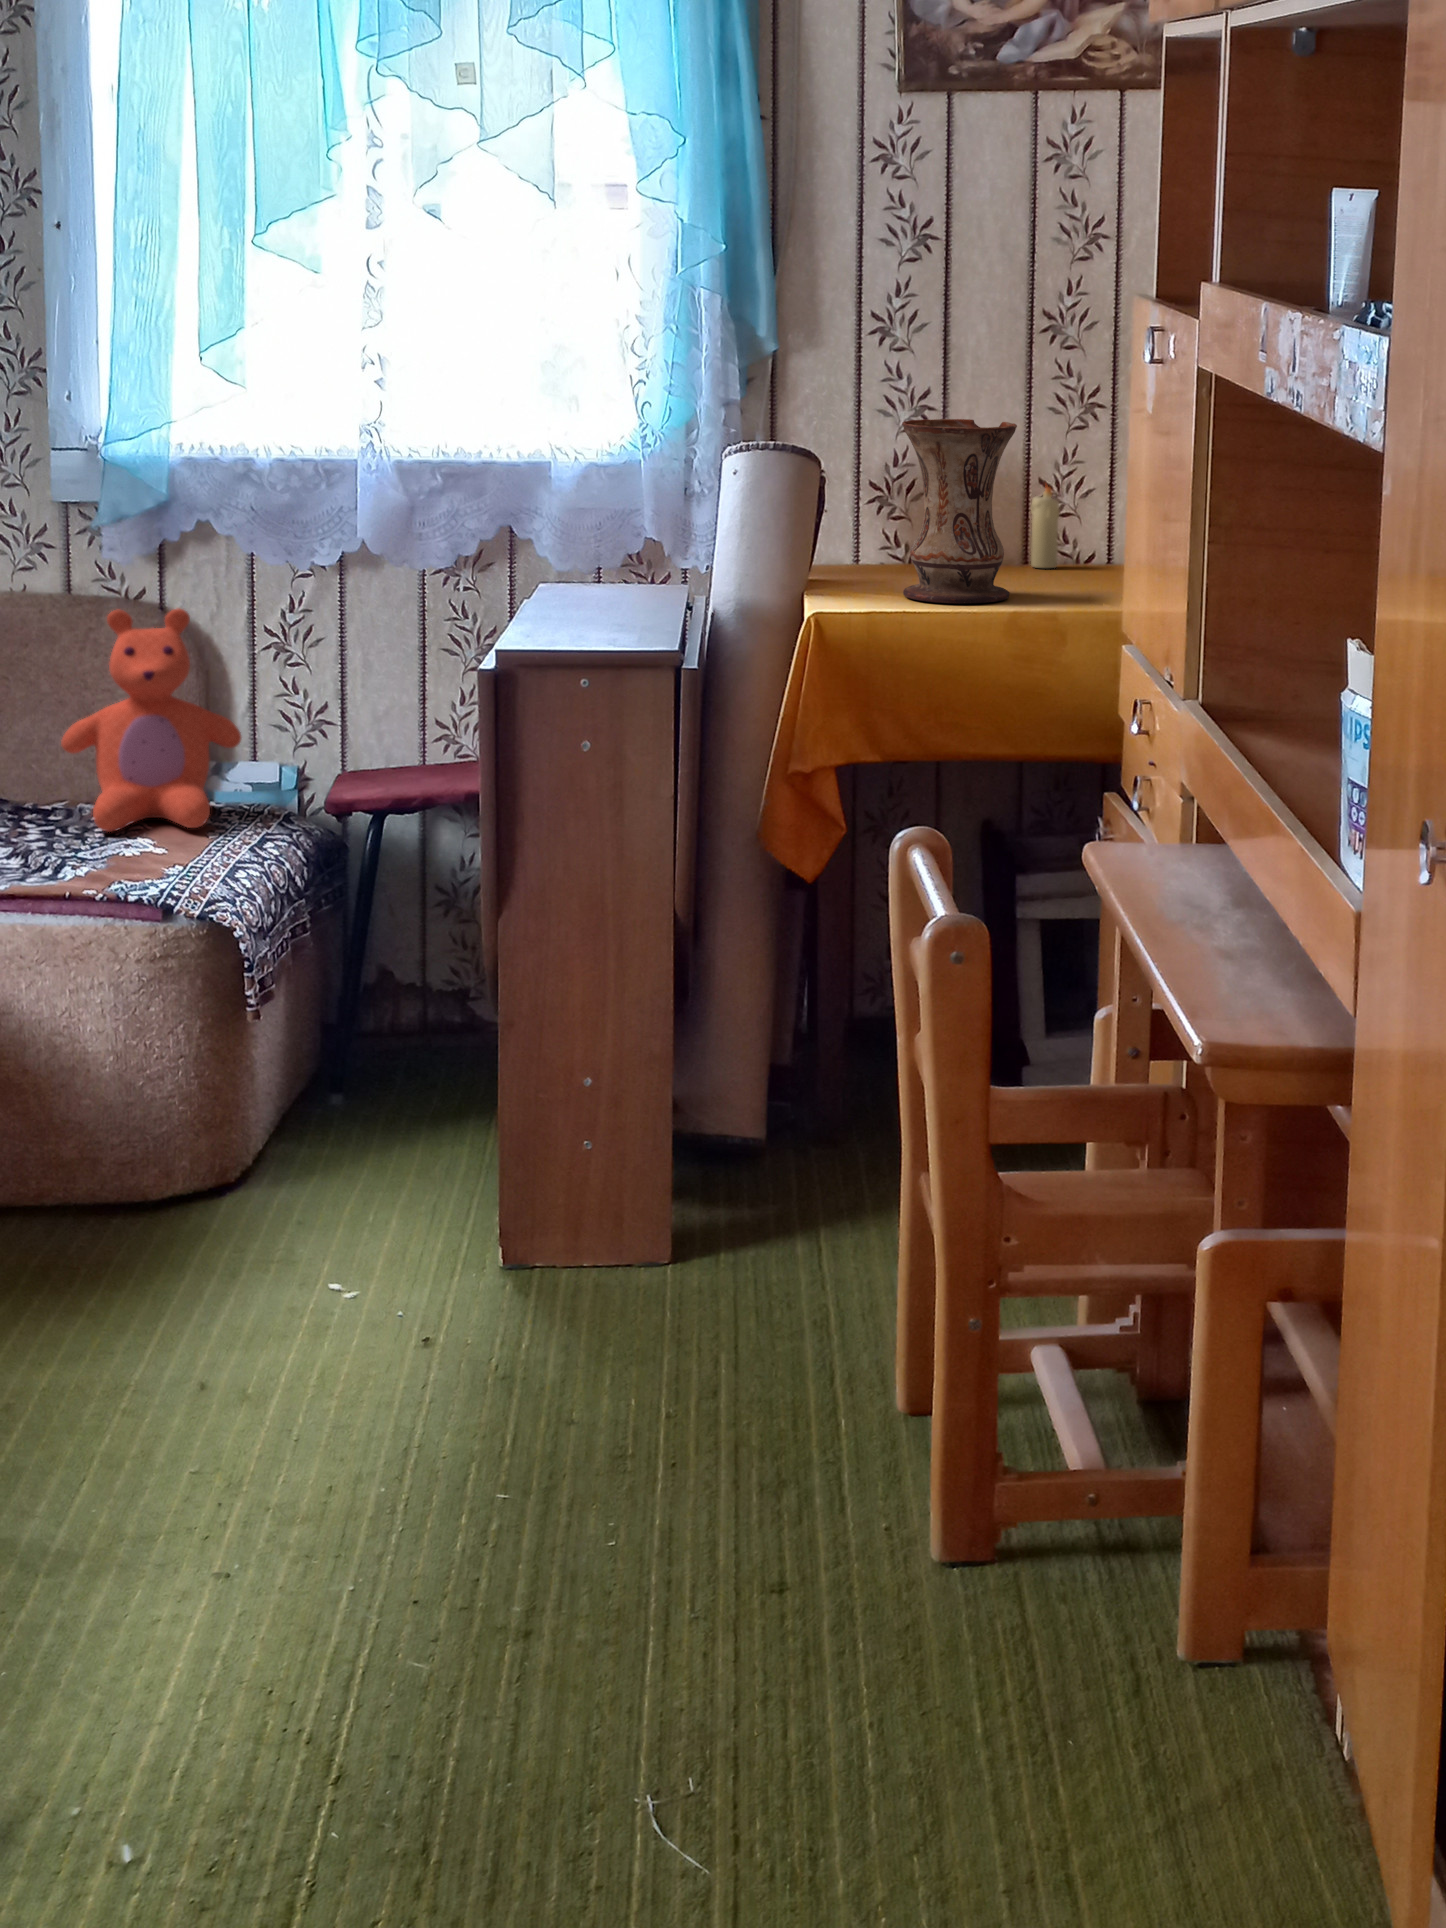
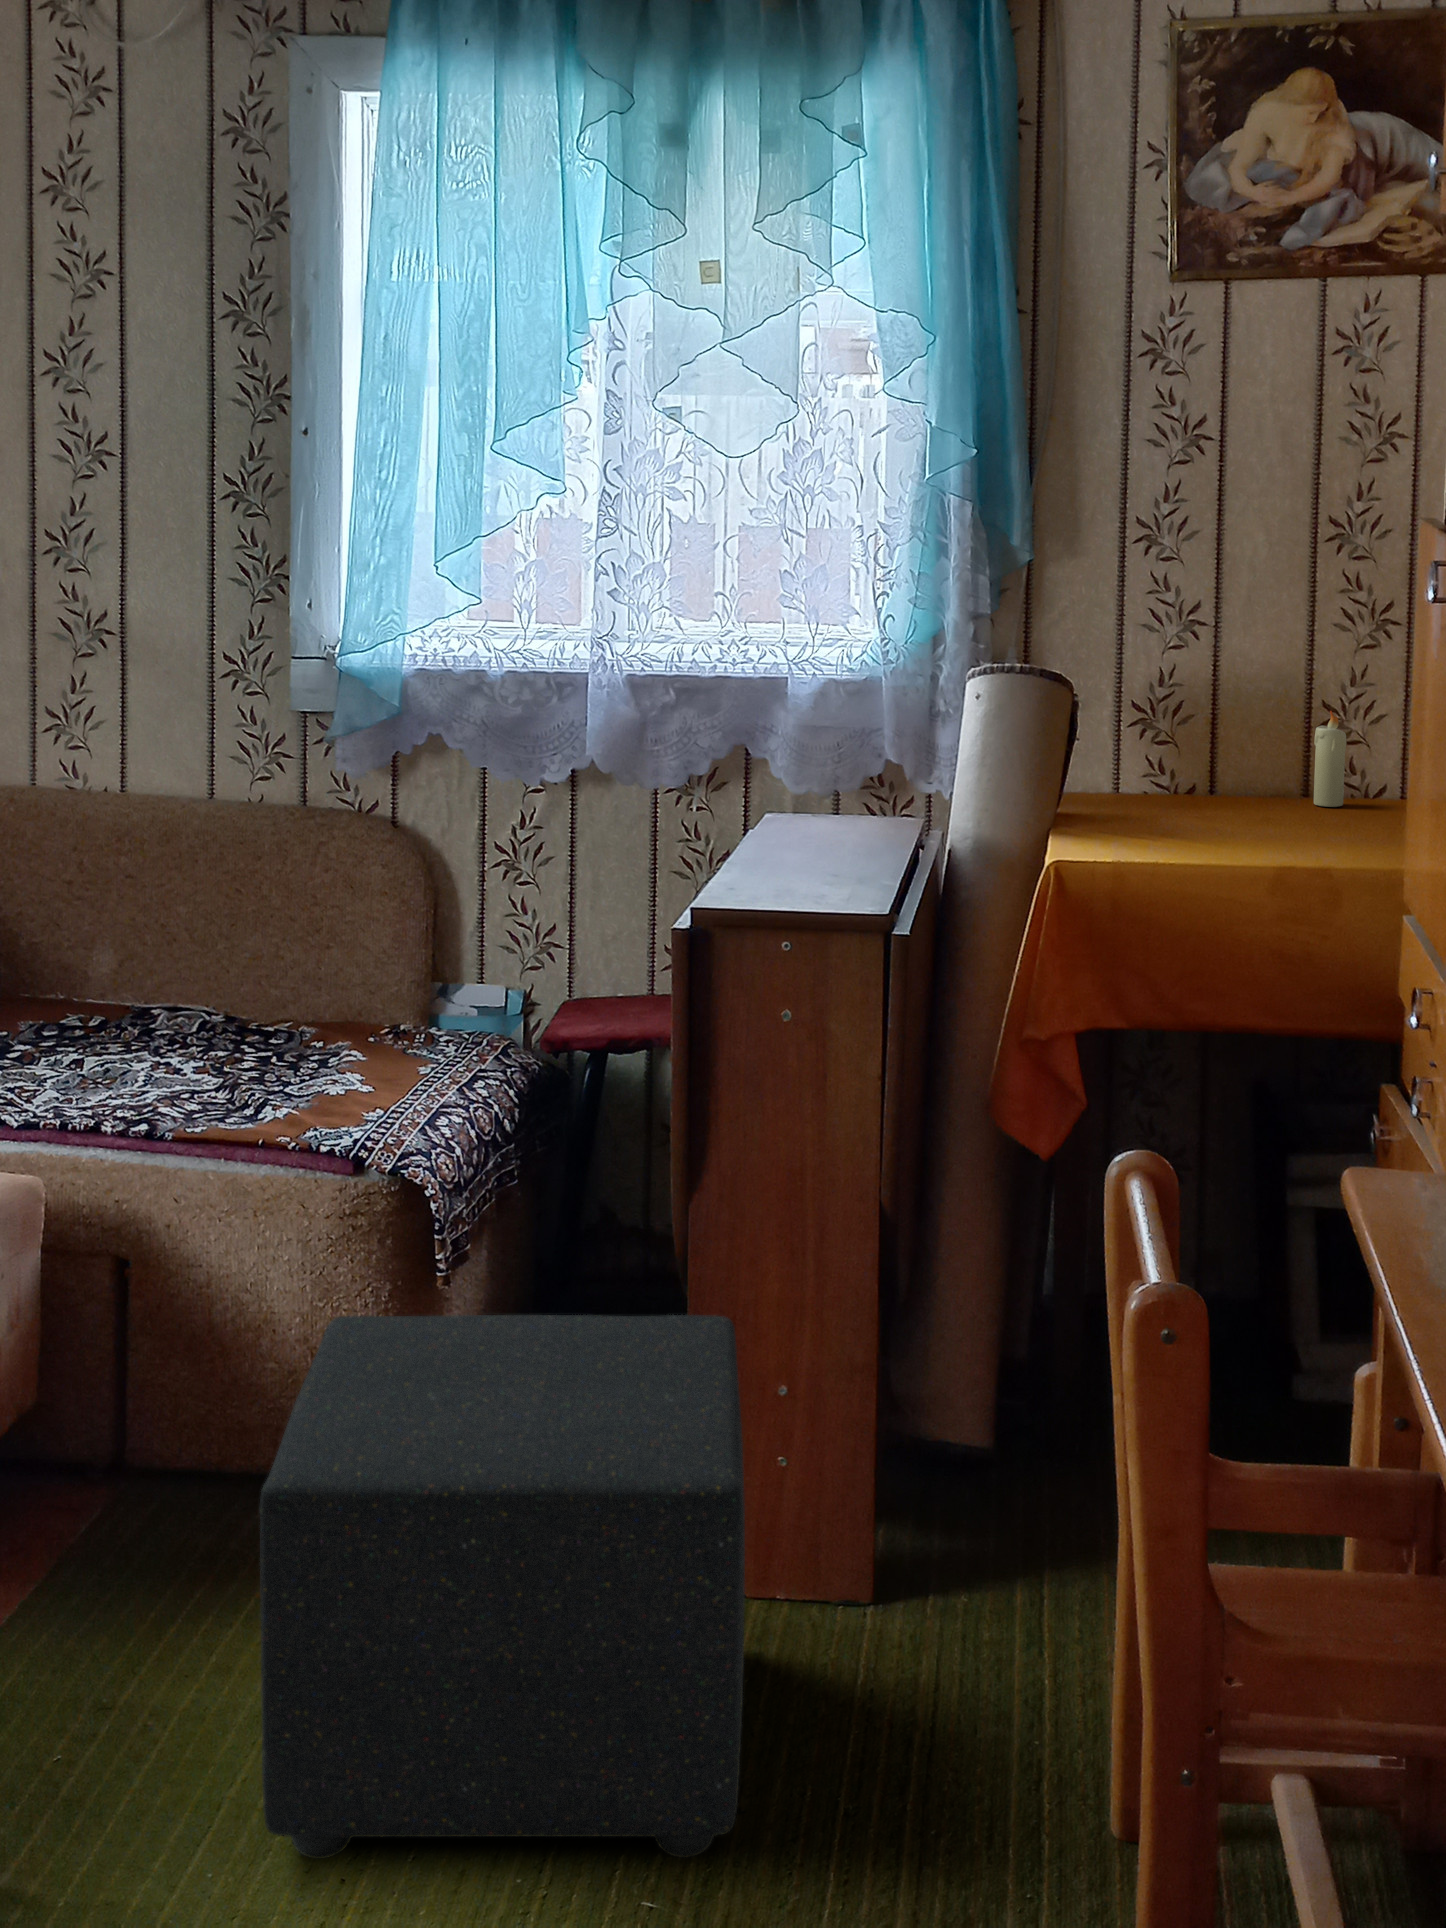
vase: present [902,419,1017,604] -> none [1162,645,1292,854]
teddy bear: present [61,609,242,832] -> none [282,828,464,1061]
ottoman: none [138,1014,579,1494] -> present [260,1315,745,1859]

